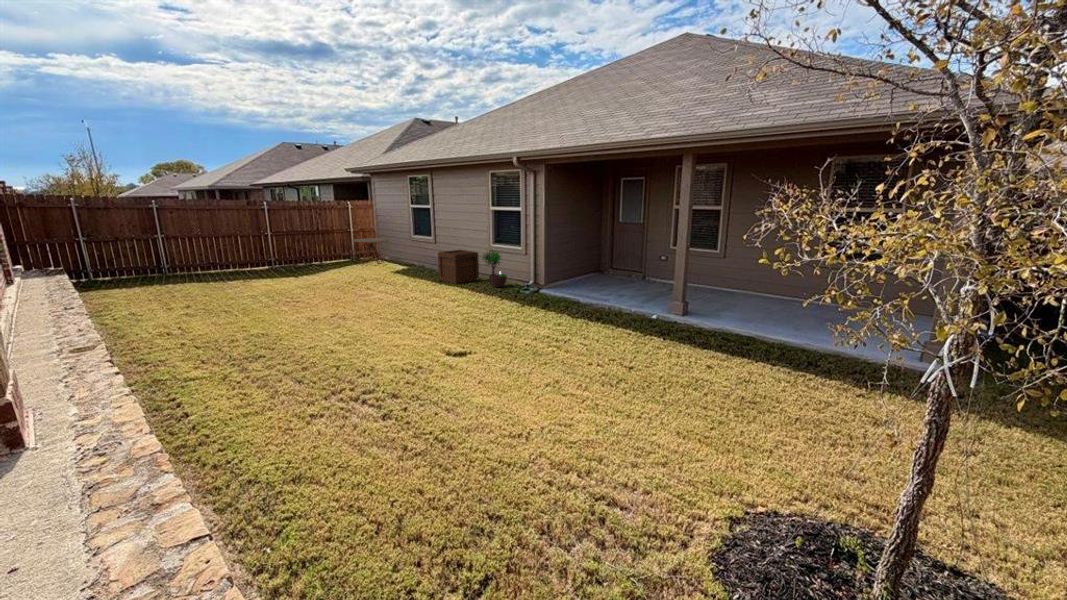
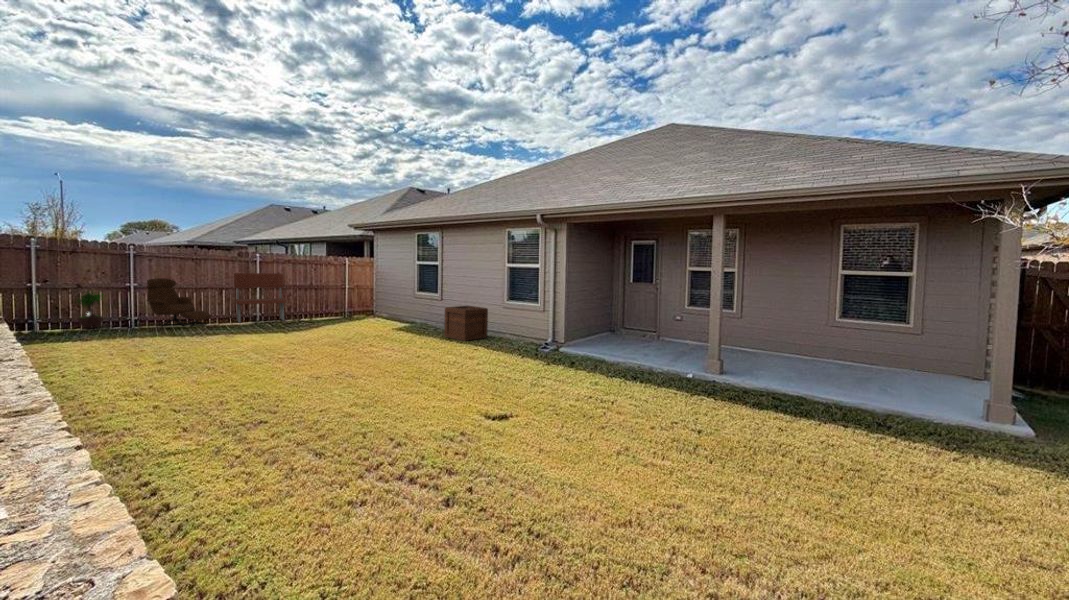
bench: none [249,221,298,269] -> present [234,273,287,323]
lounge chair: none [173,229,233,273] -> present [147,278,211,327]
round table: present [352,238,388,264] -> none [346,294,385,321]
potted tree: present [483,251,507,287] -> present [77,291,103,328]

